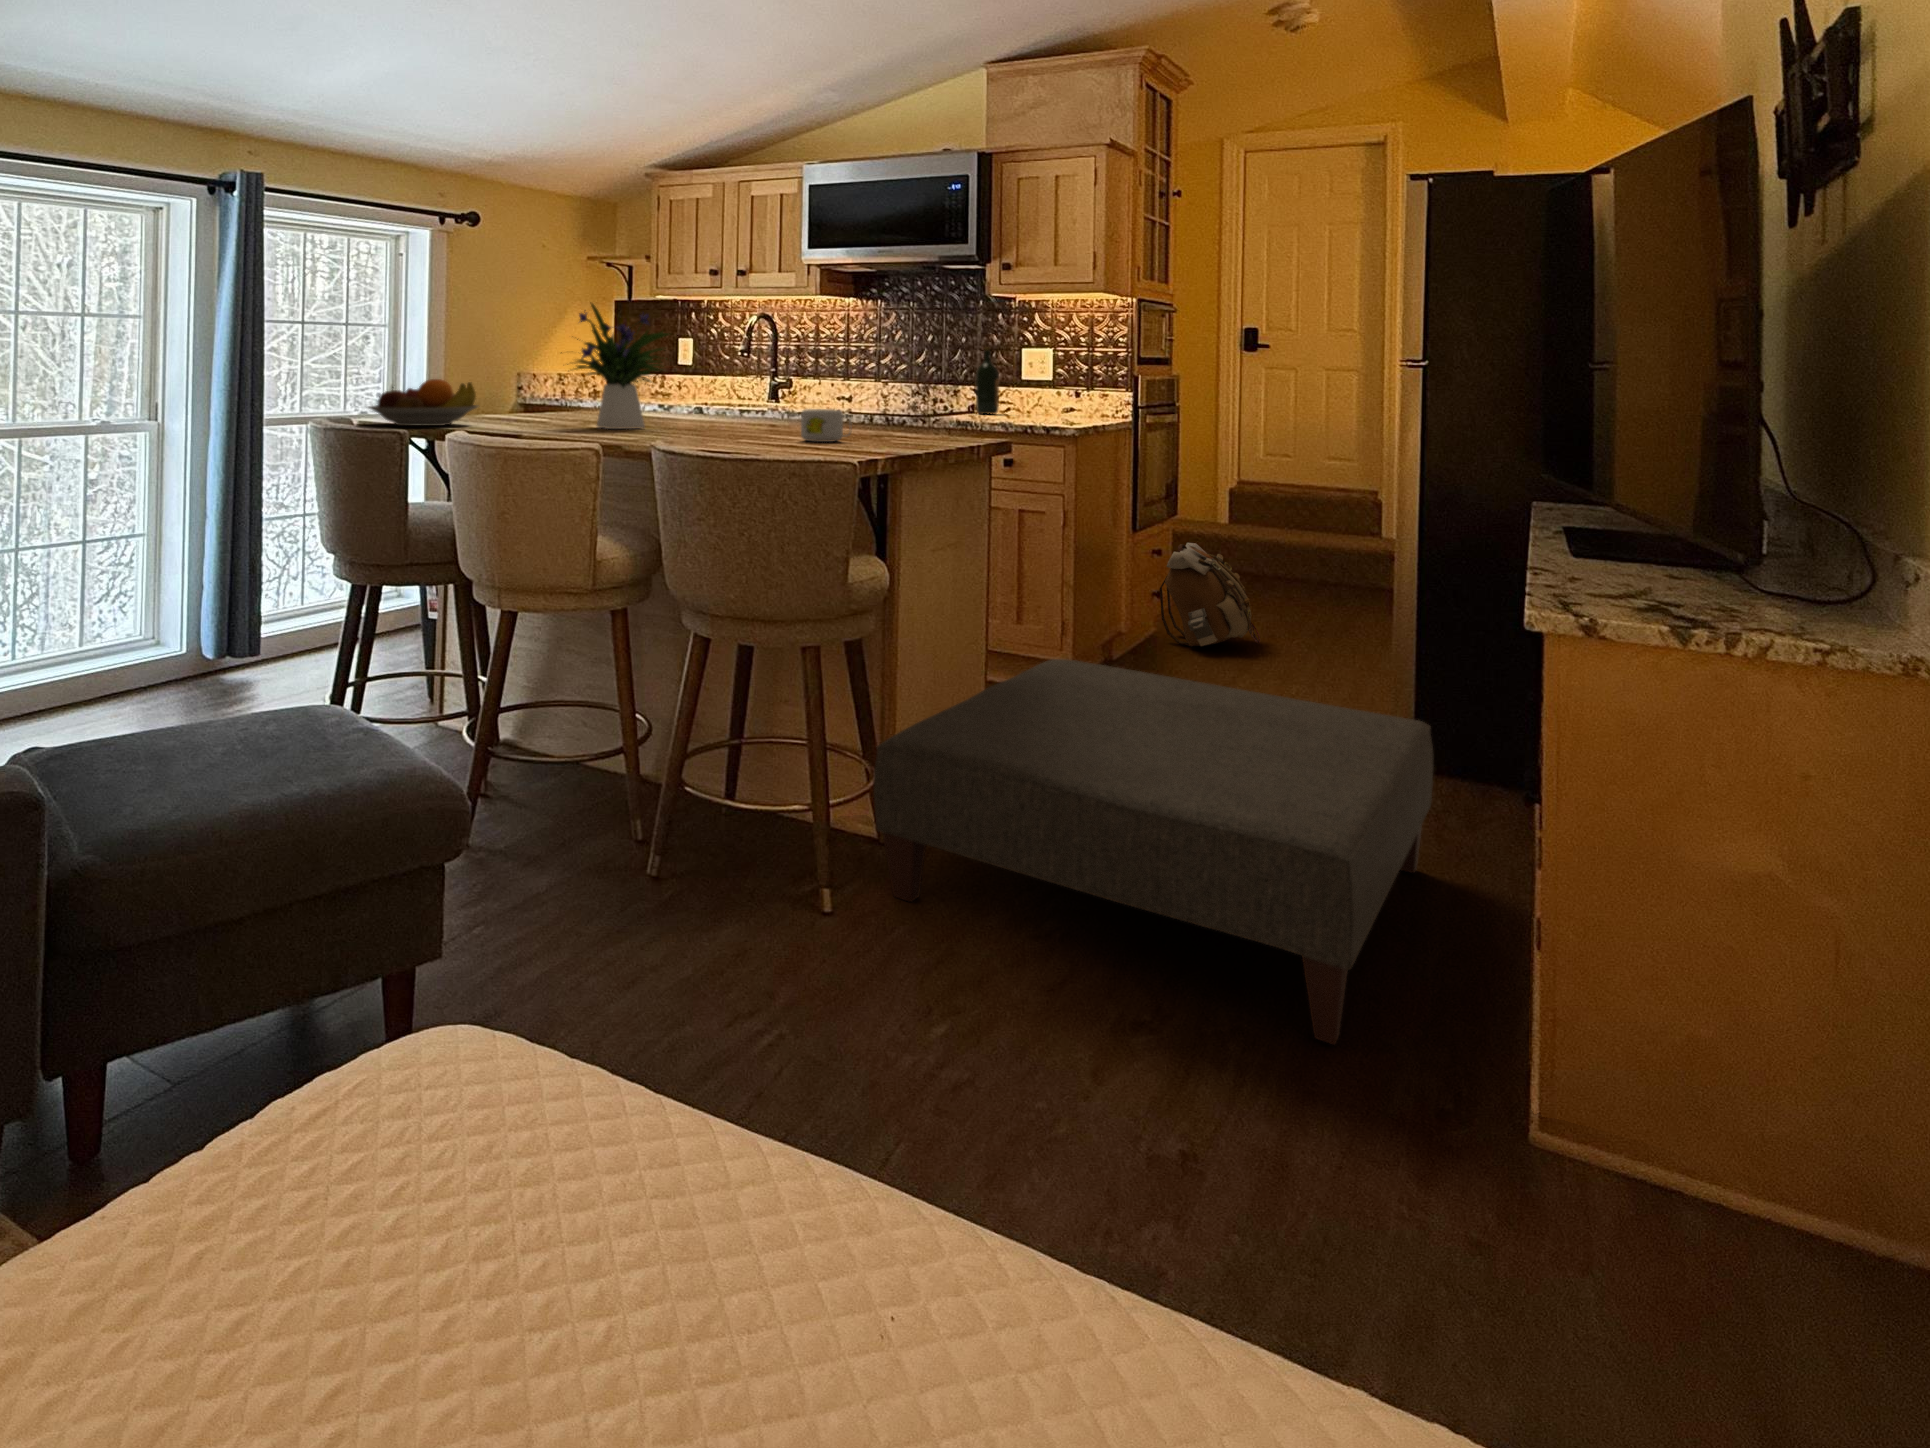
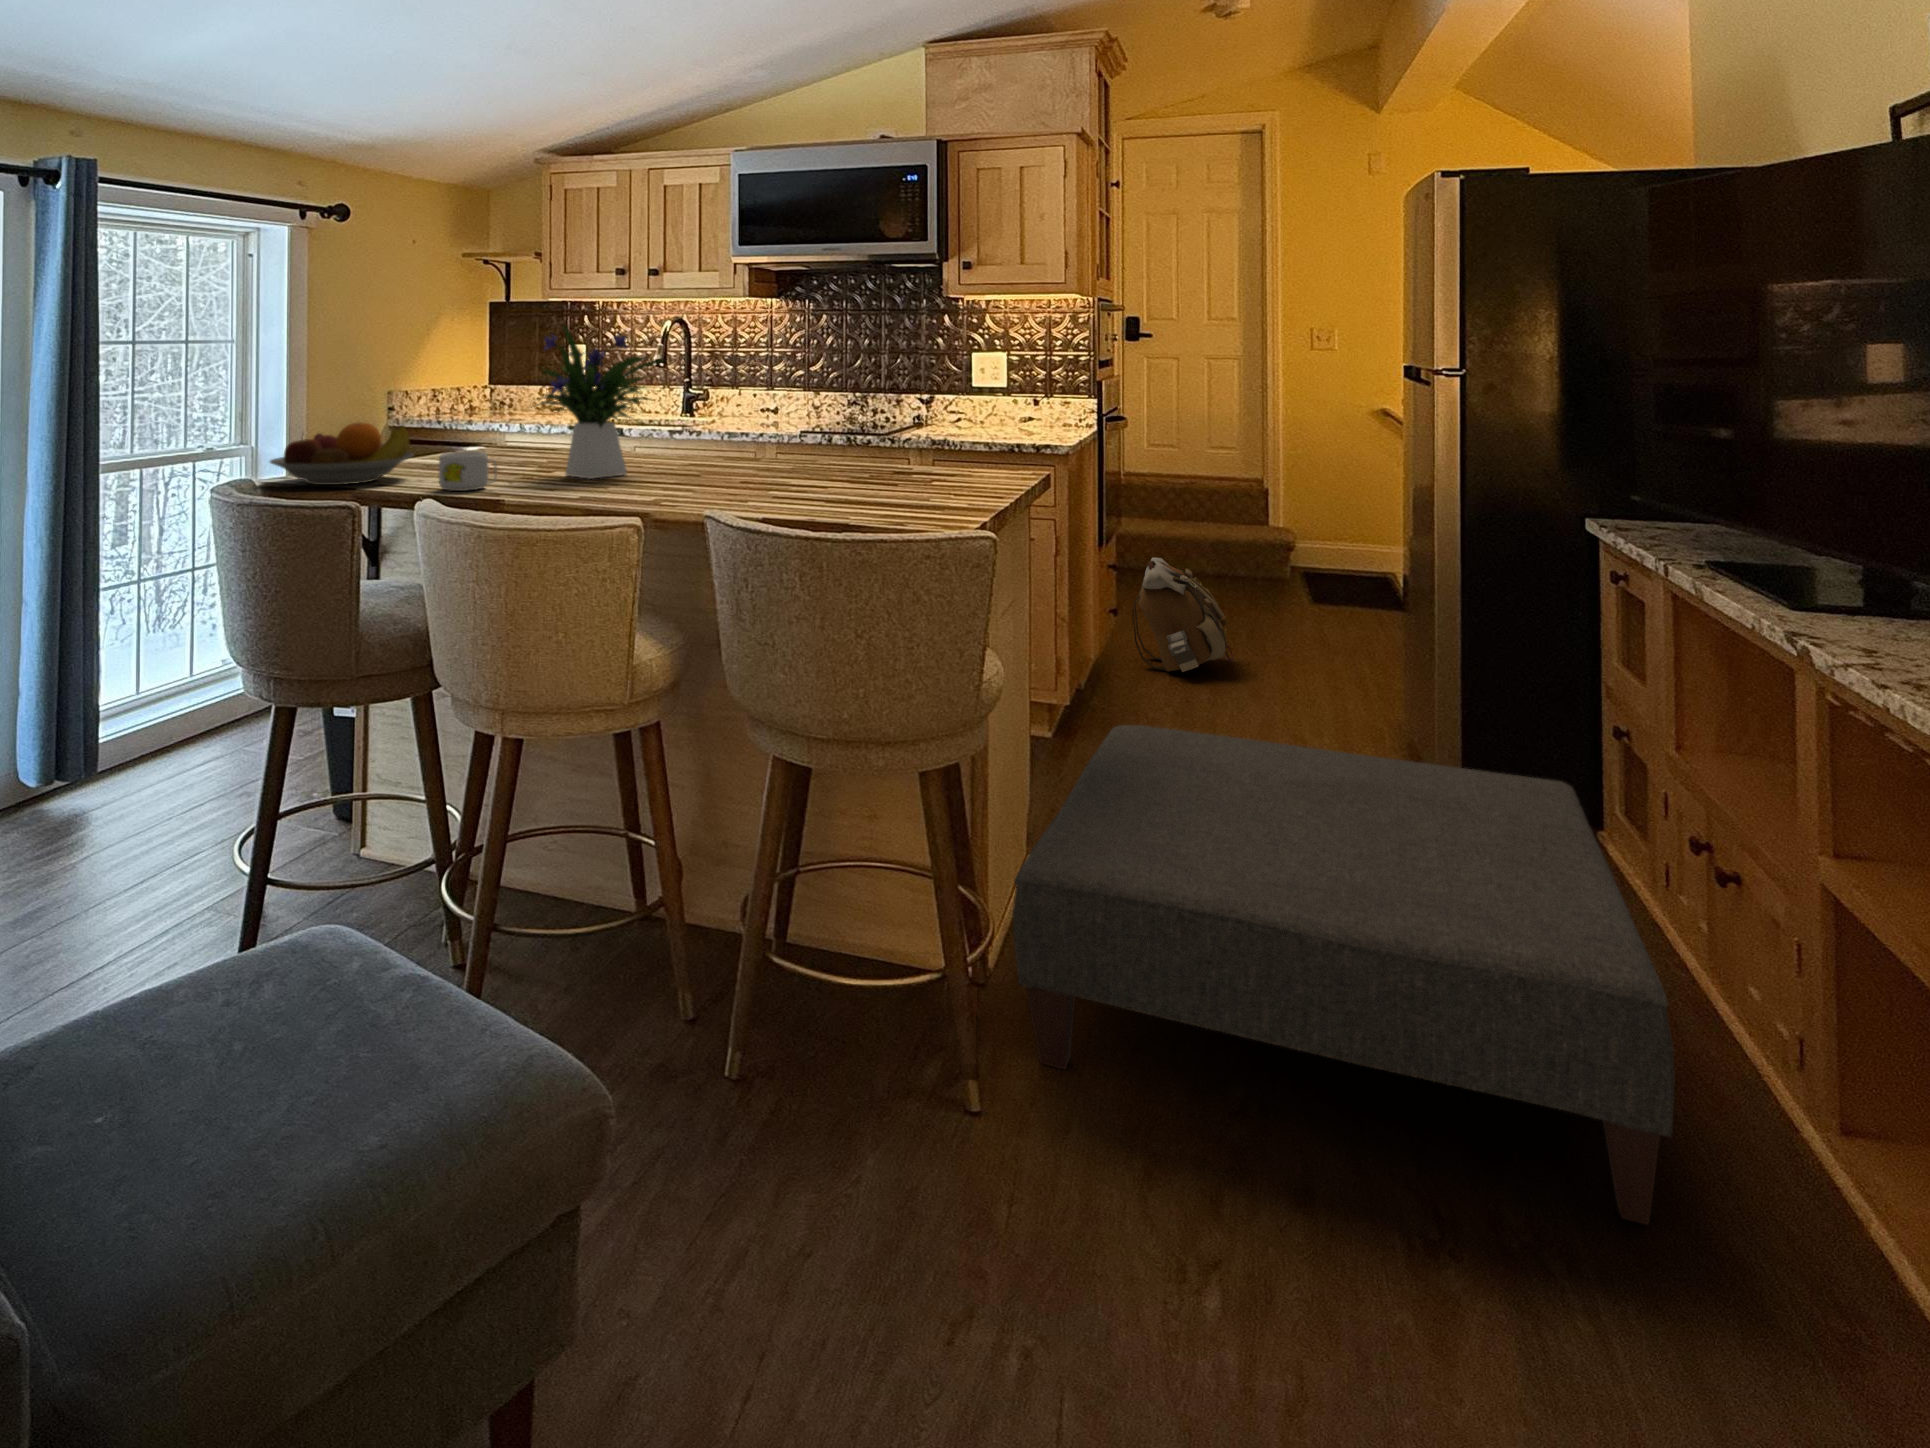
wine bottle: present [976,347,999,414] -> none [931,353,957,428]
mug: present [801,409,851,442] -> present [439,451,497,491]

